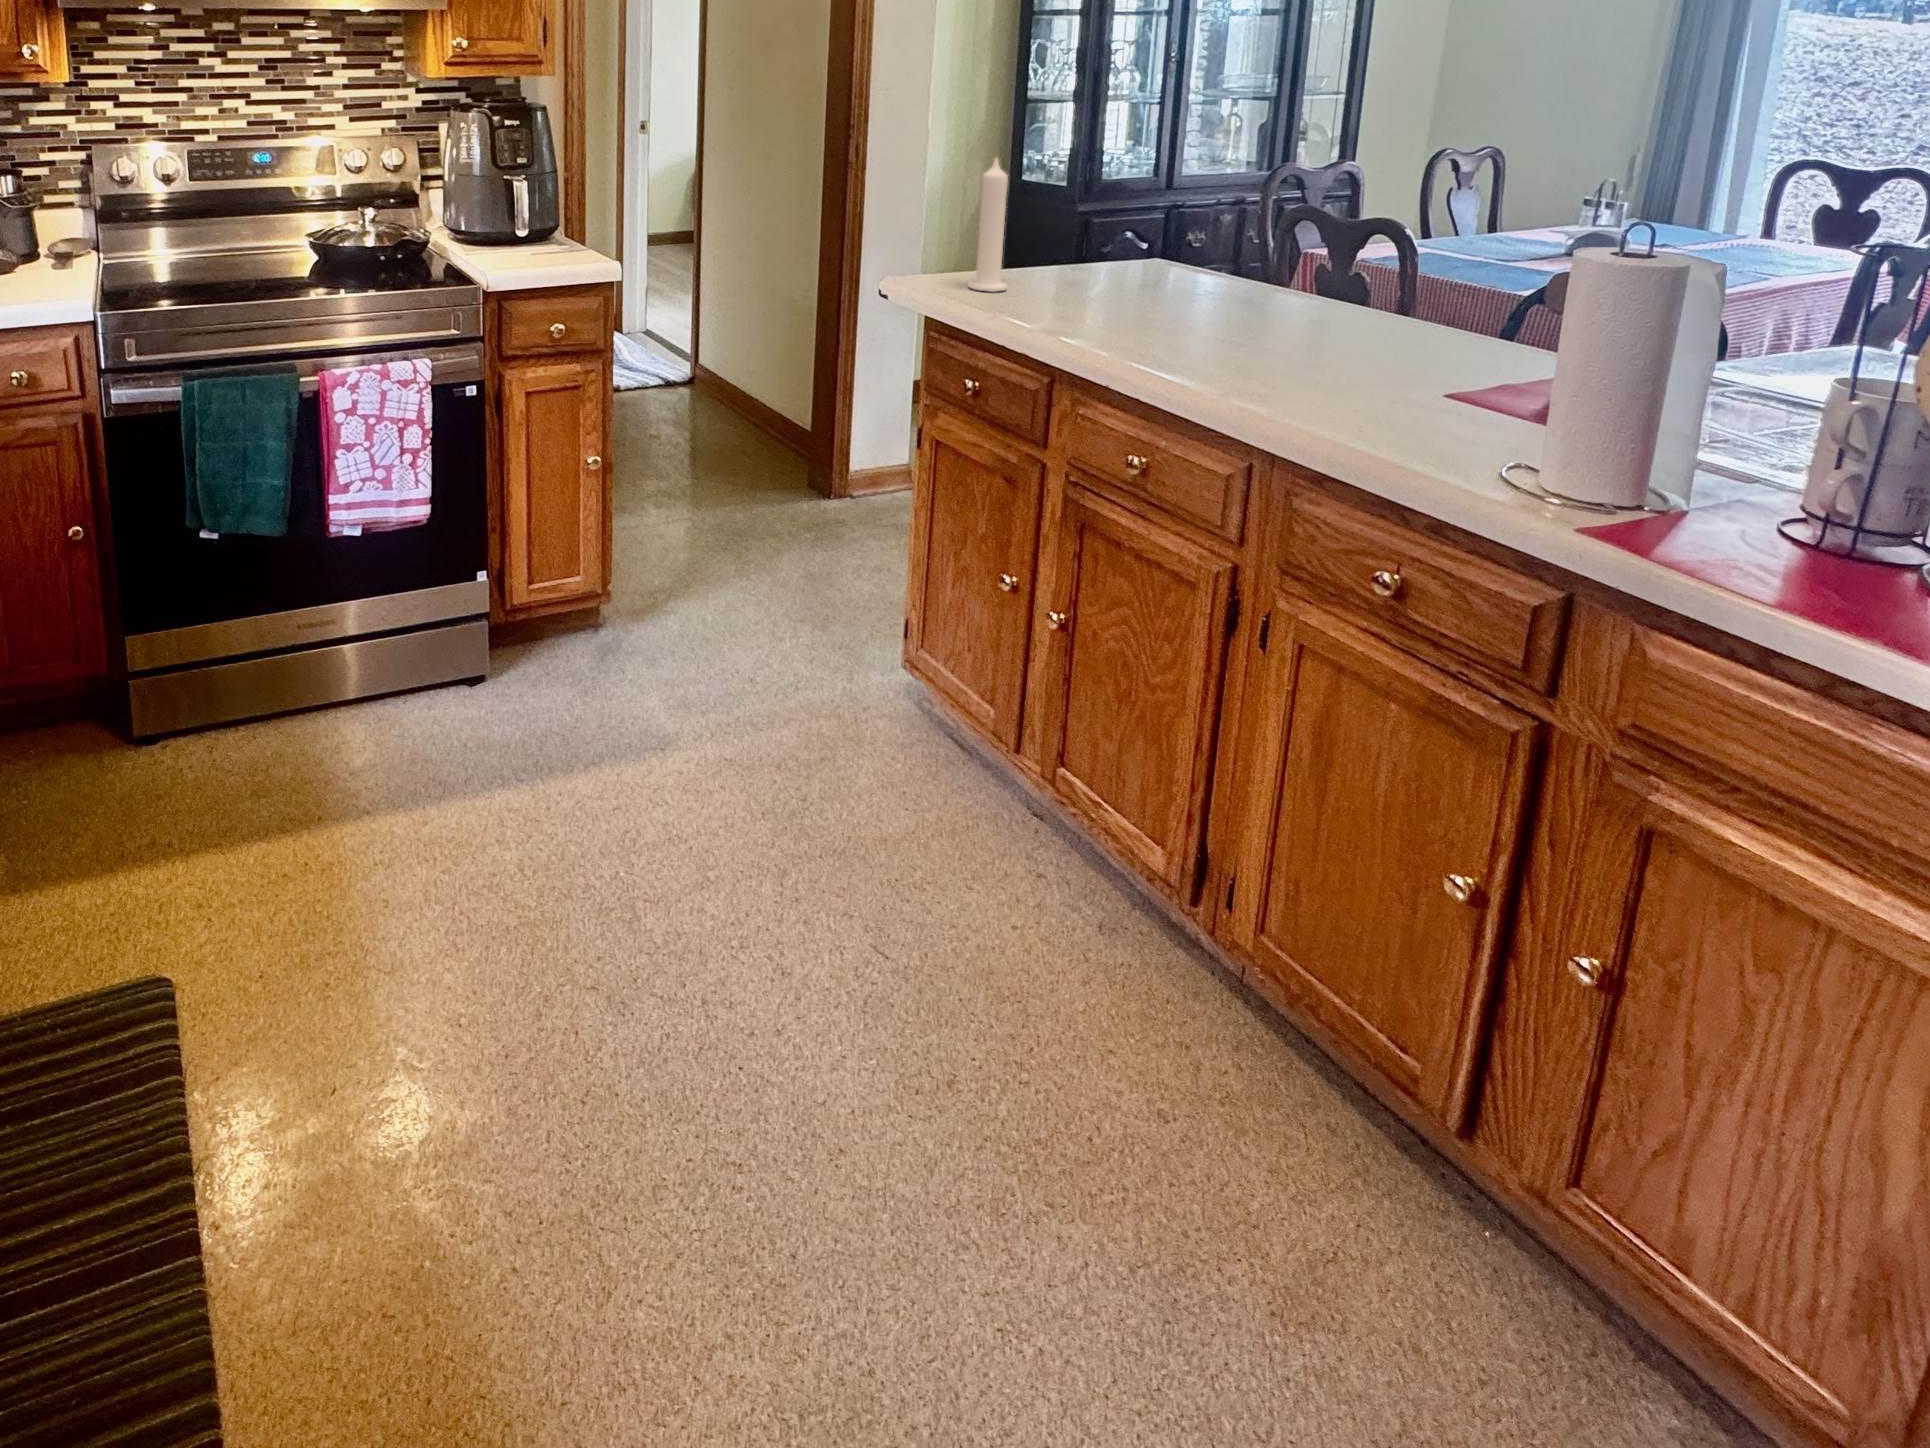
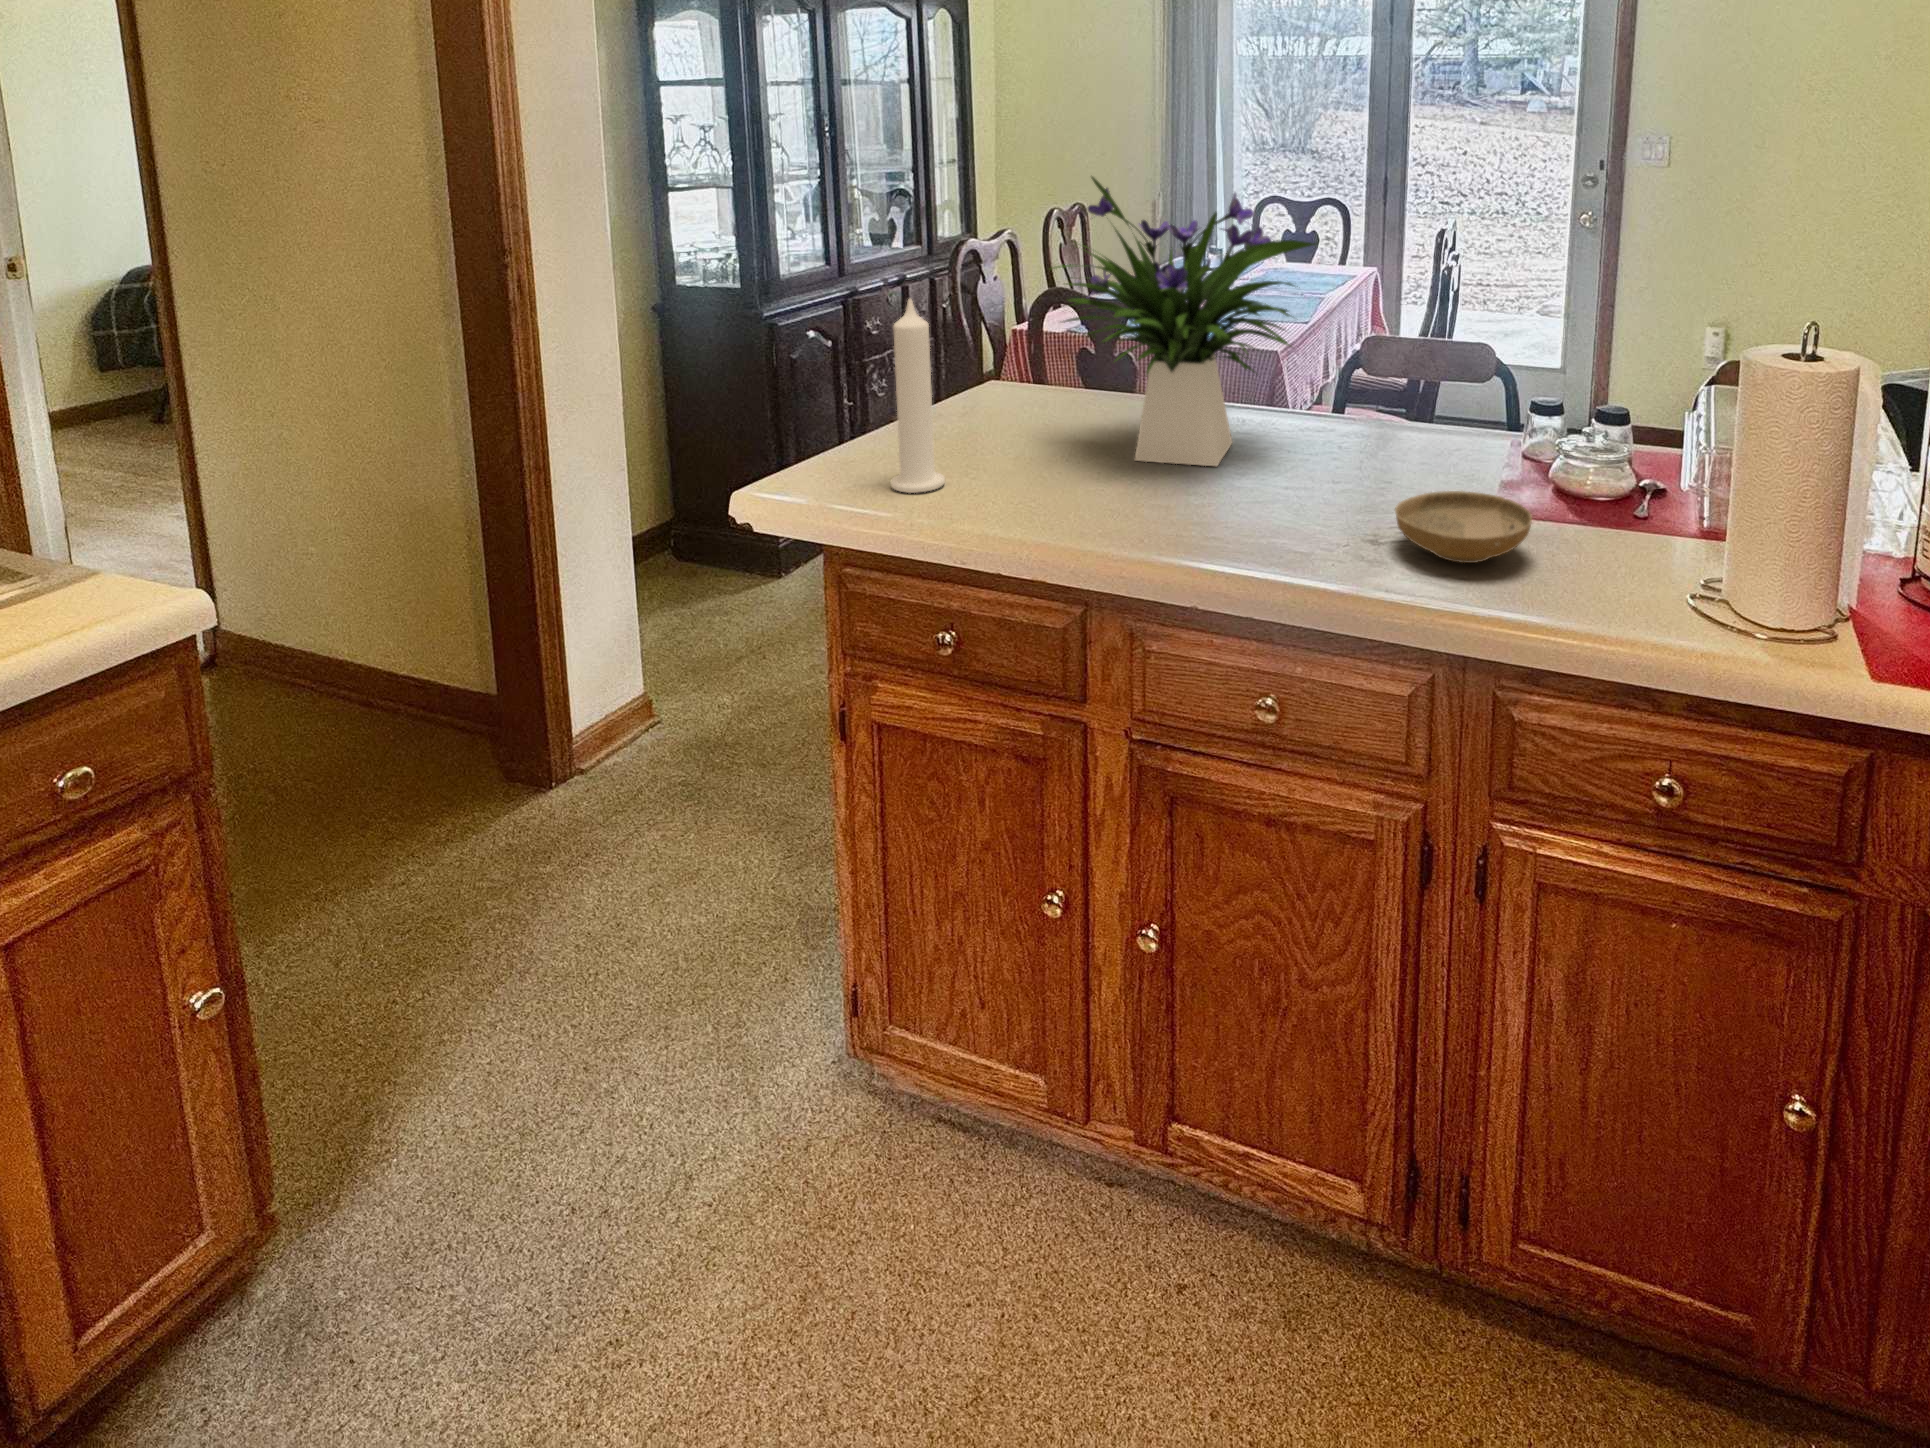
flower arrangement: none [1094,79,1348,320] -> present [1054,177,1315,466]
ceramic bowl: none [1269,347,1396,399] -> present [1395,491,1532,563]

